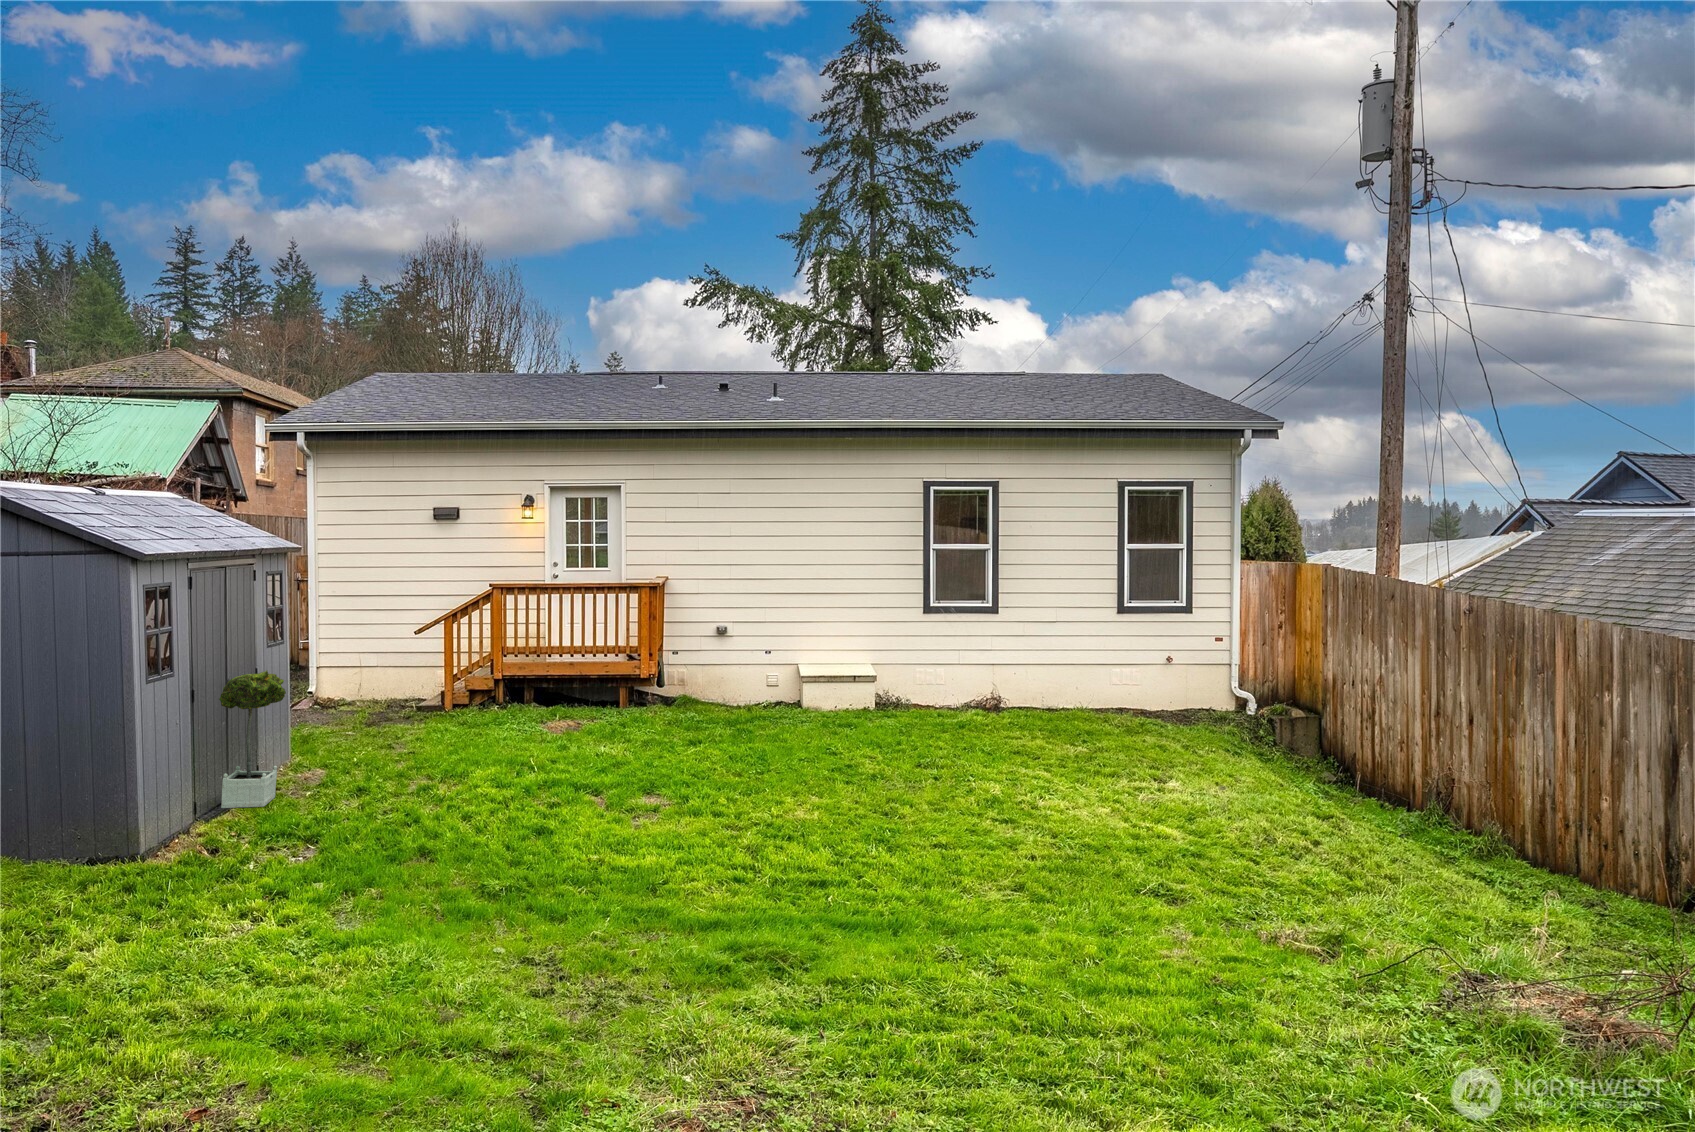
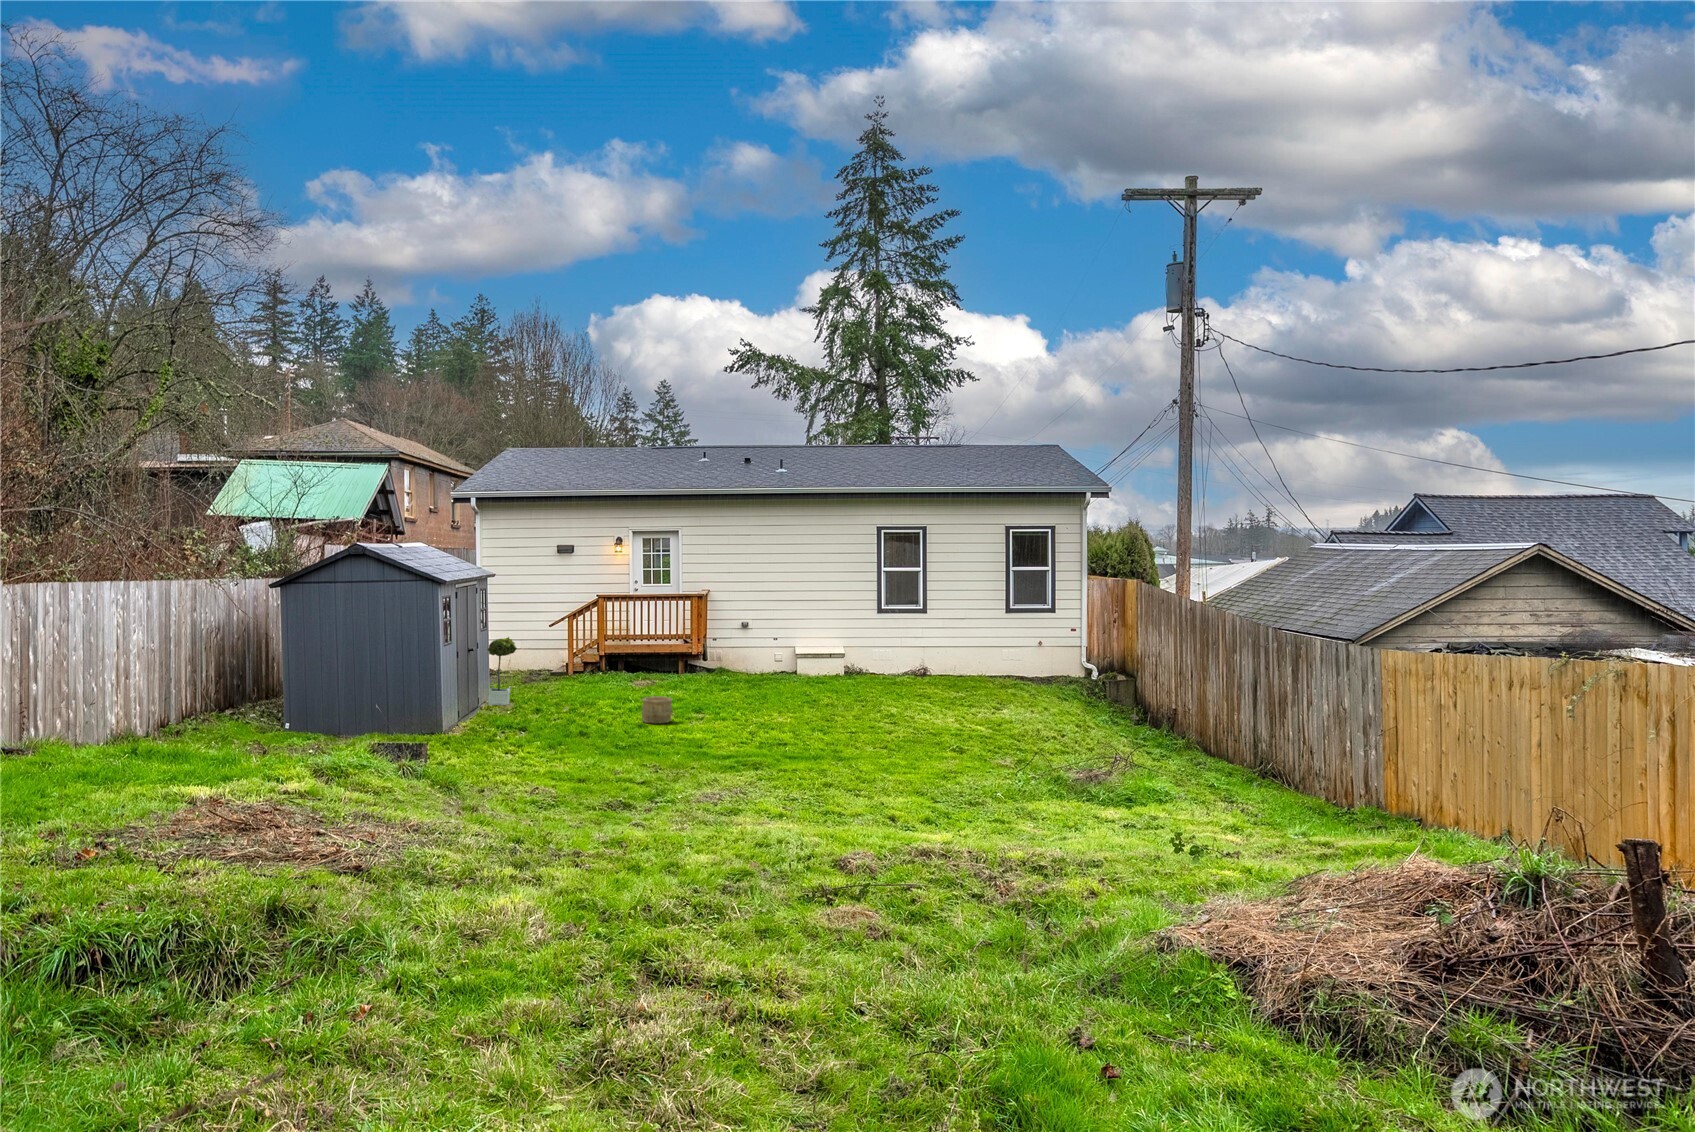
wooden bucket: none [525,806,595,876] -> present [642,696,672,724]

